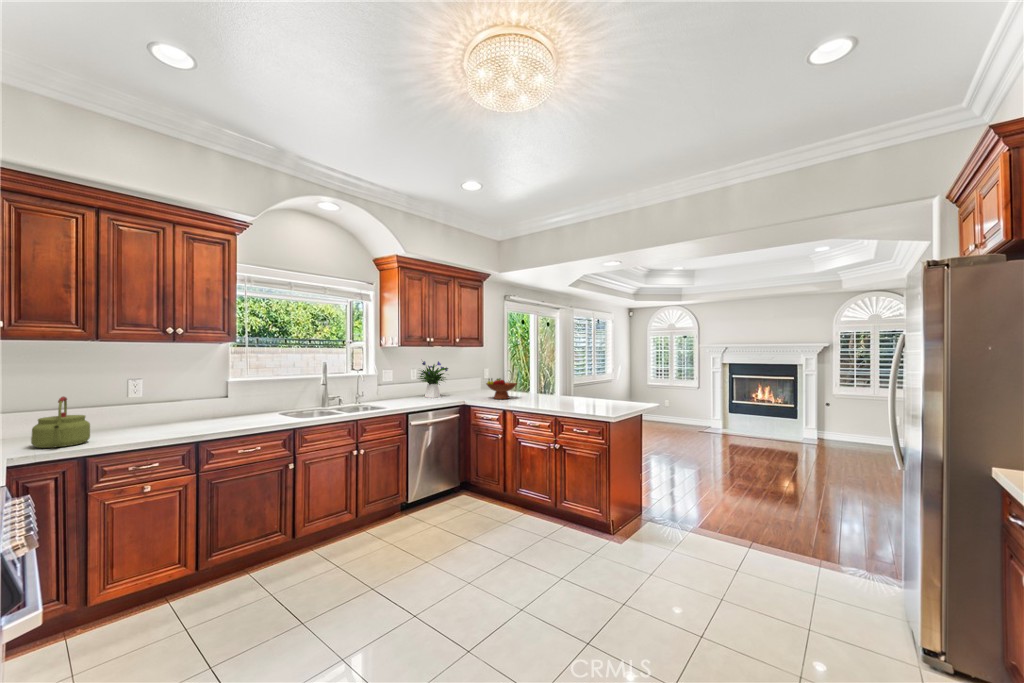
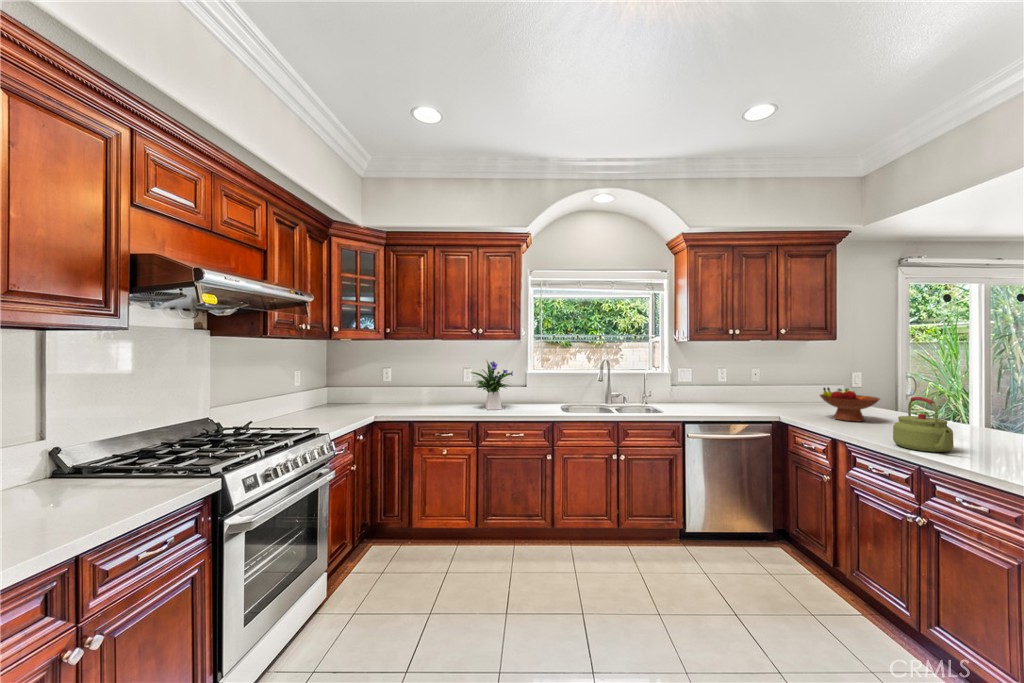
flower arrangement: present [419,361,448,398] -> present [471,361,513,410]
kettle: present [31,396,90,448] -> present [893,397,954,452]

